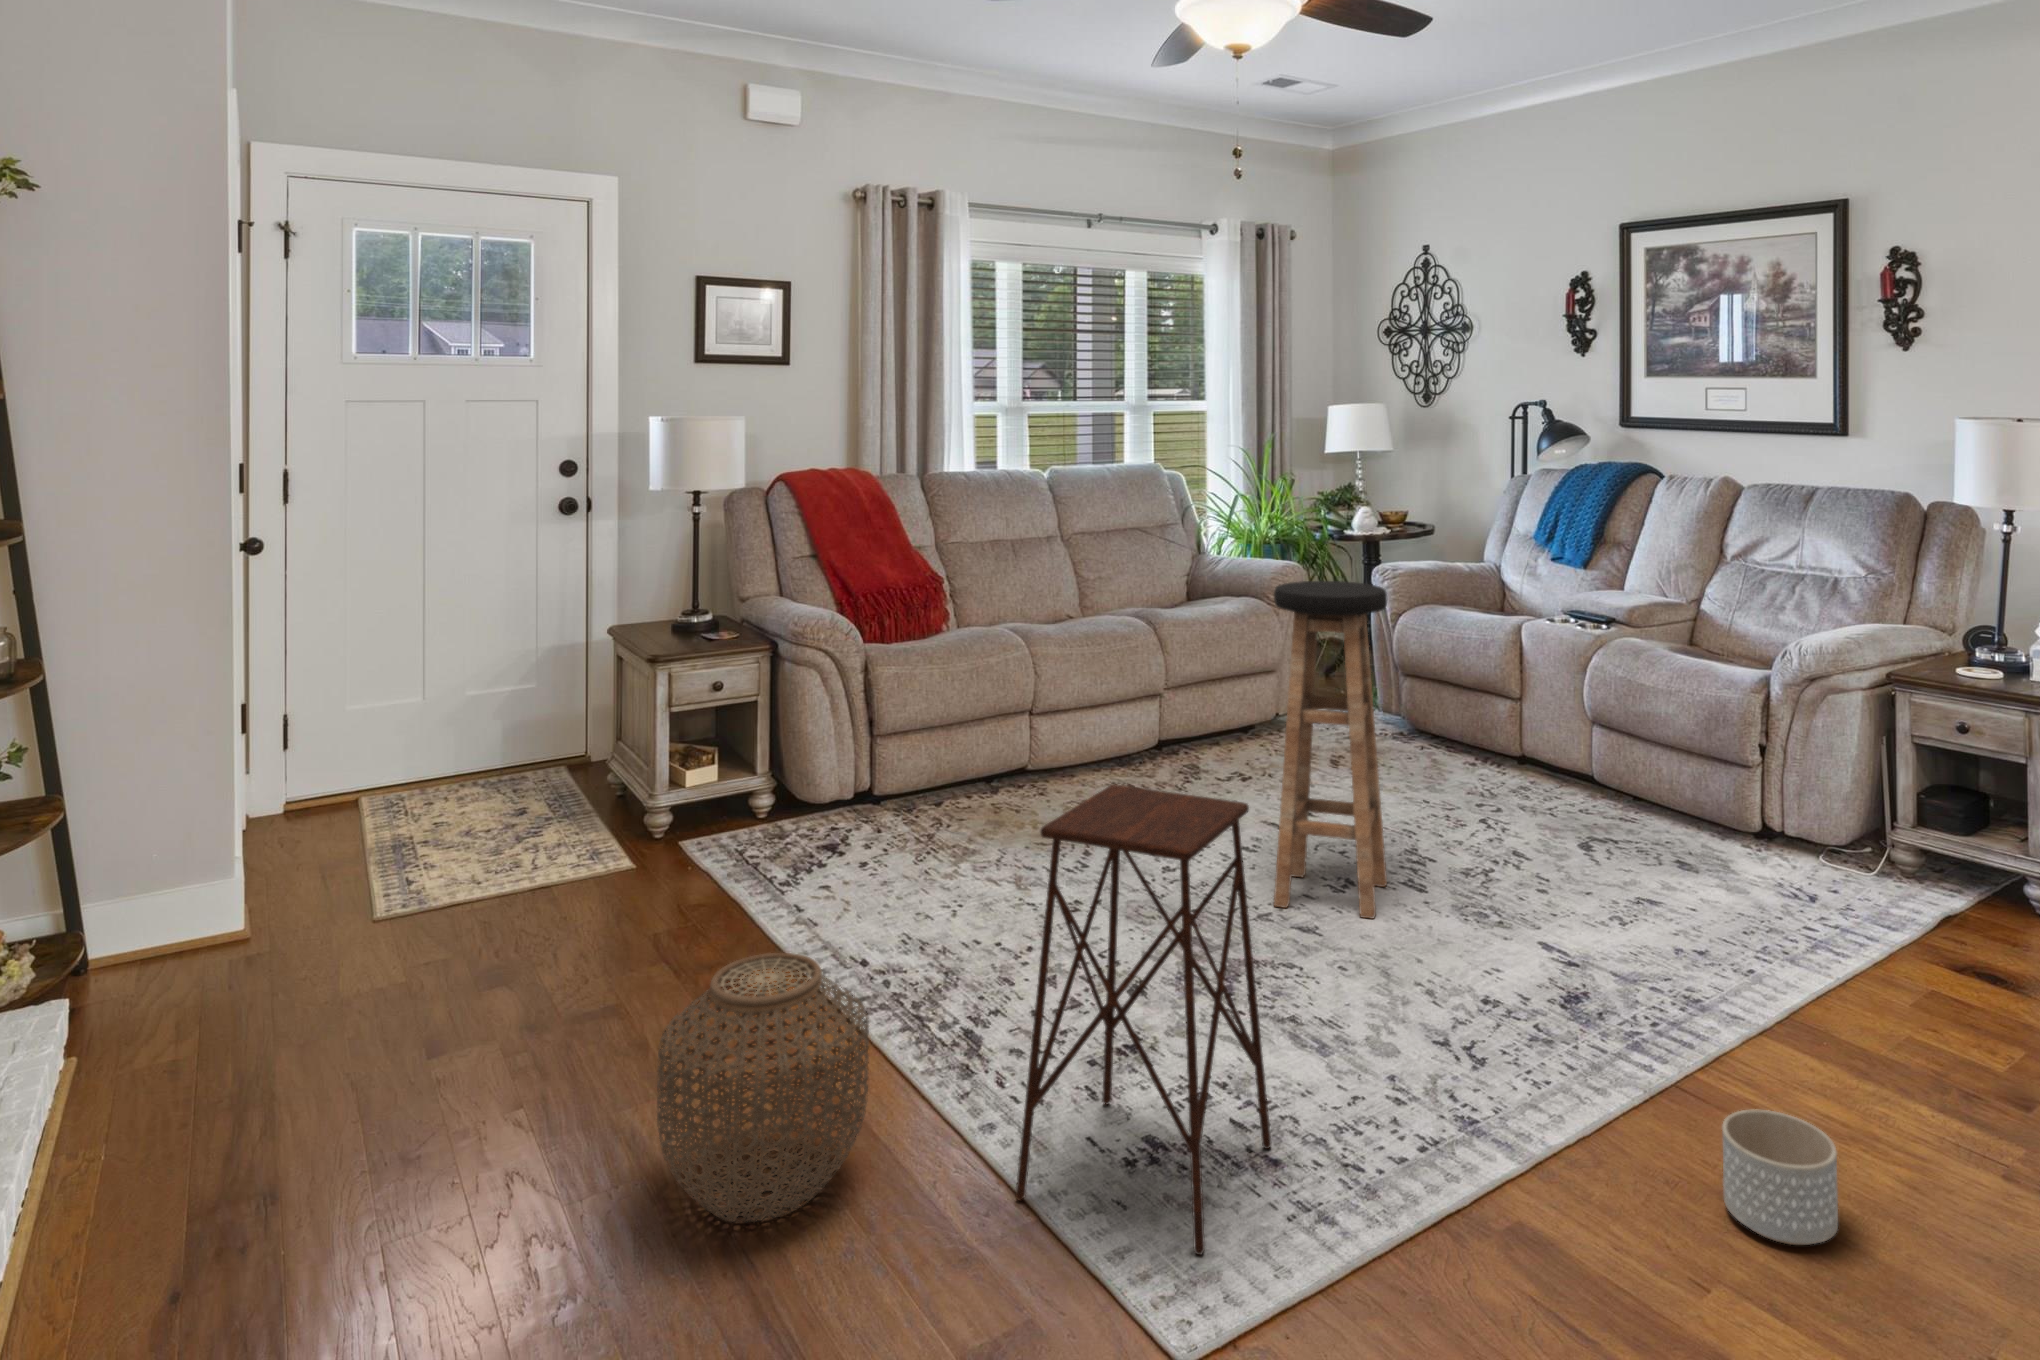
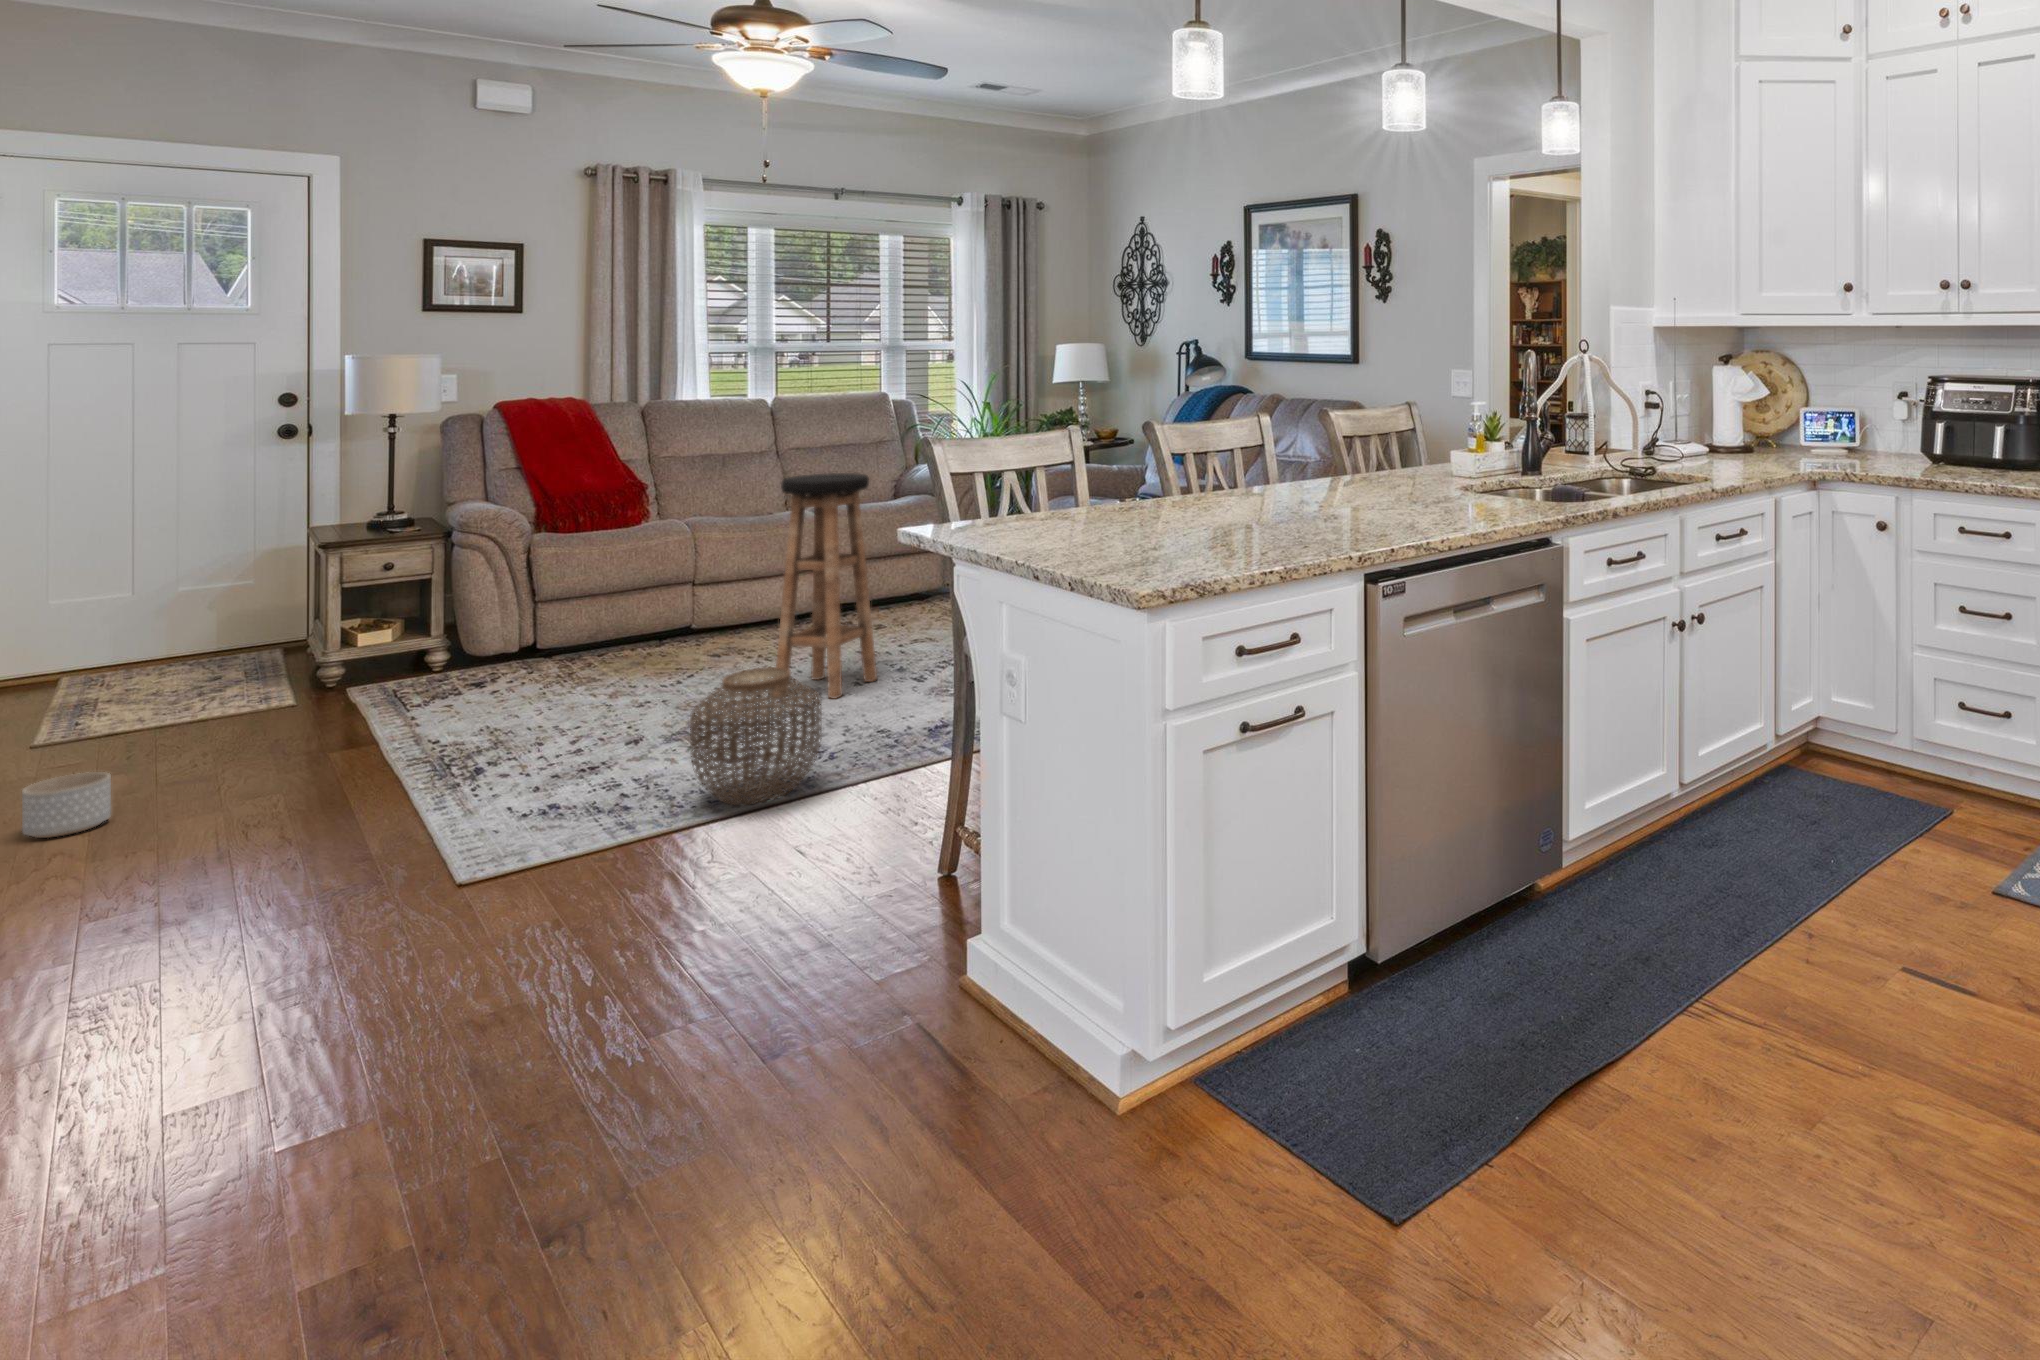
side table: present [1016,784,1271,1255] -> none [392,594,598,850]
woven basket: present [657,953,869,1222] -> present [690,667,822,805]
planter: present [1722,1110,1838,1245] -> present [22,772,111,838]

